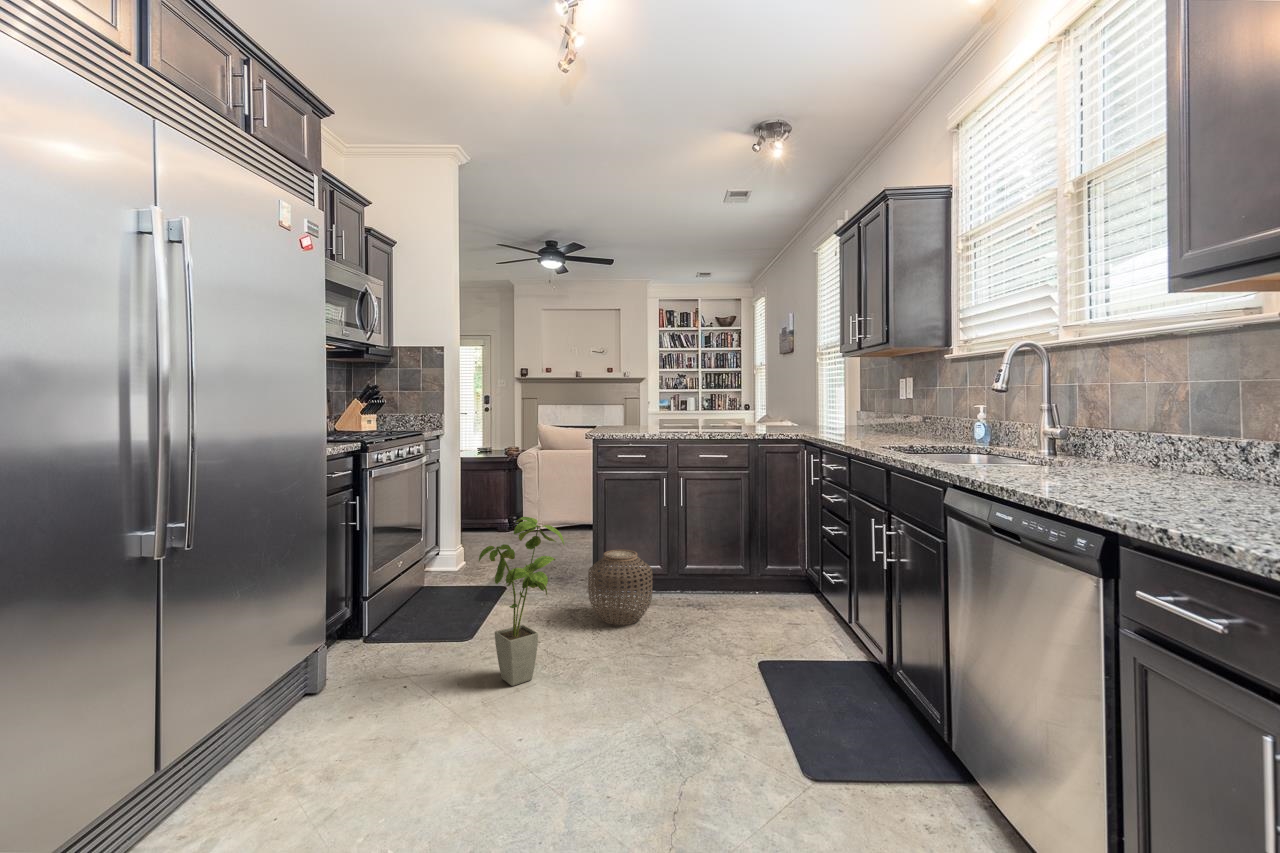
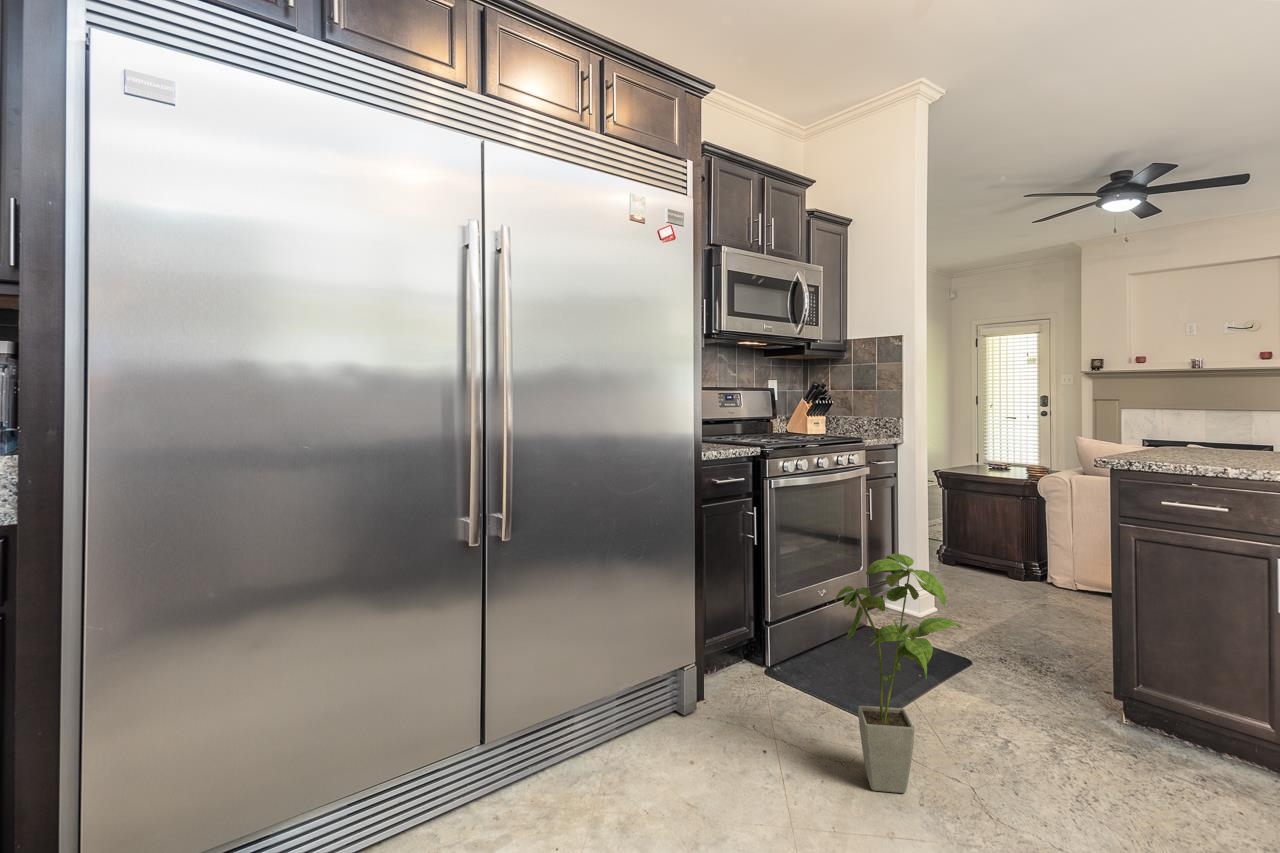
woven basket: present [588,550,653,625] -> none [1062,638,1198,776]

